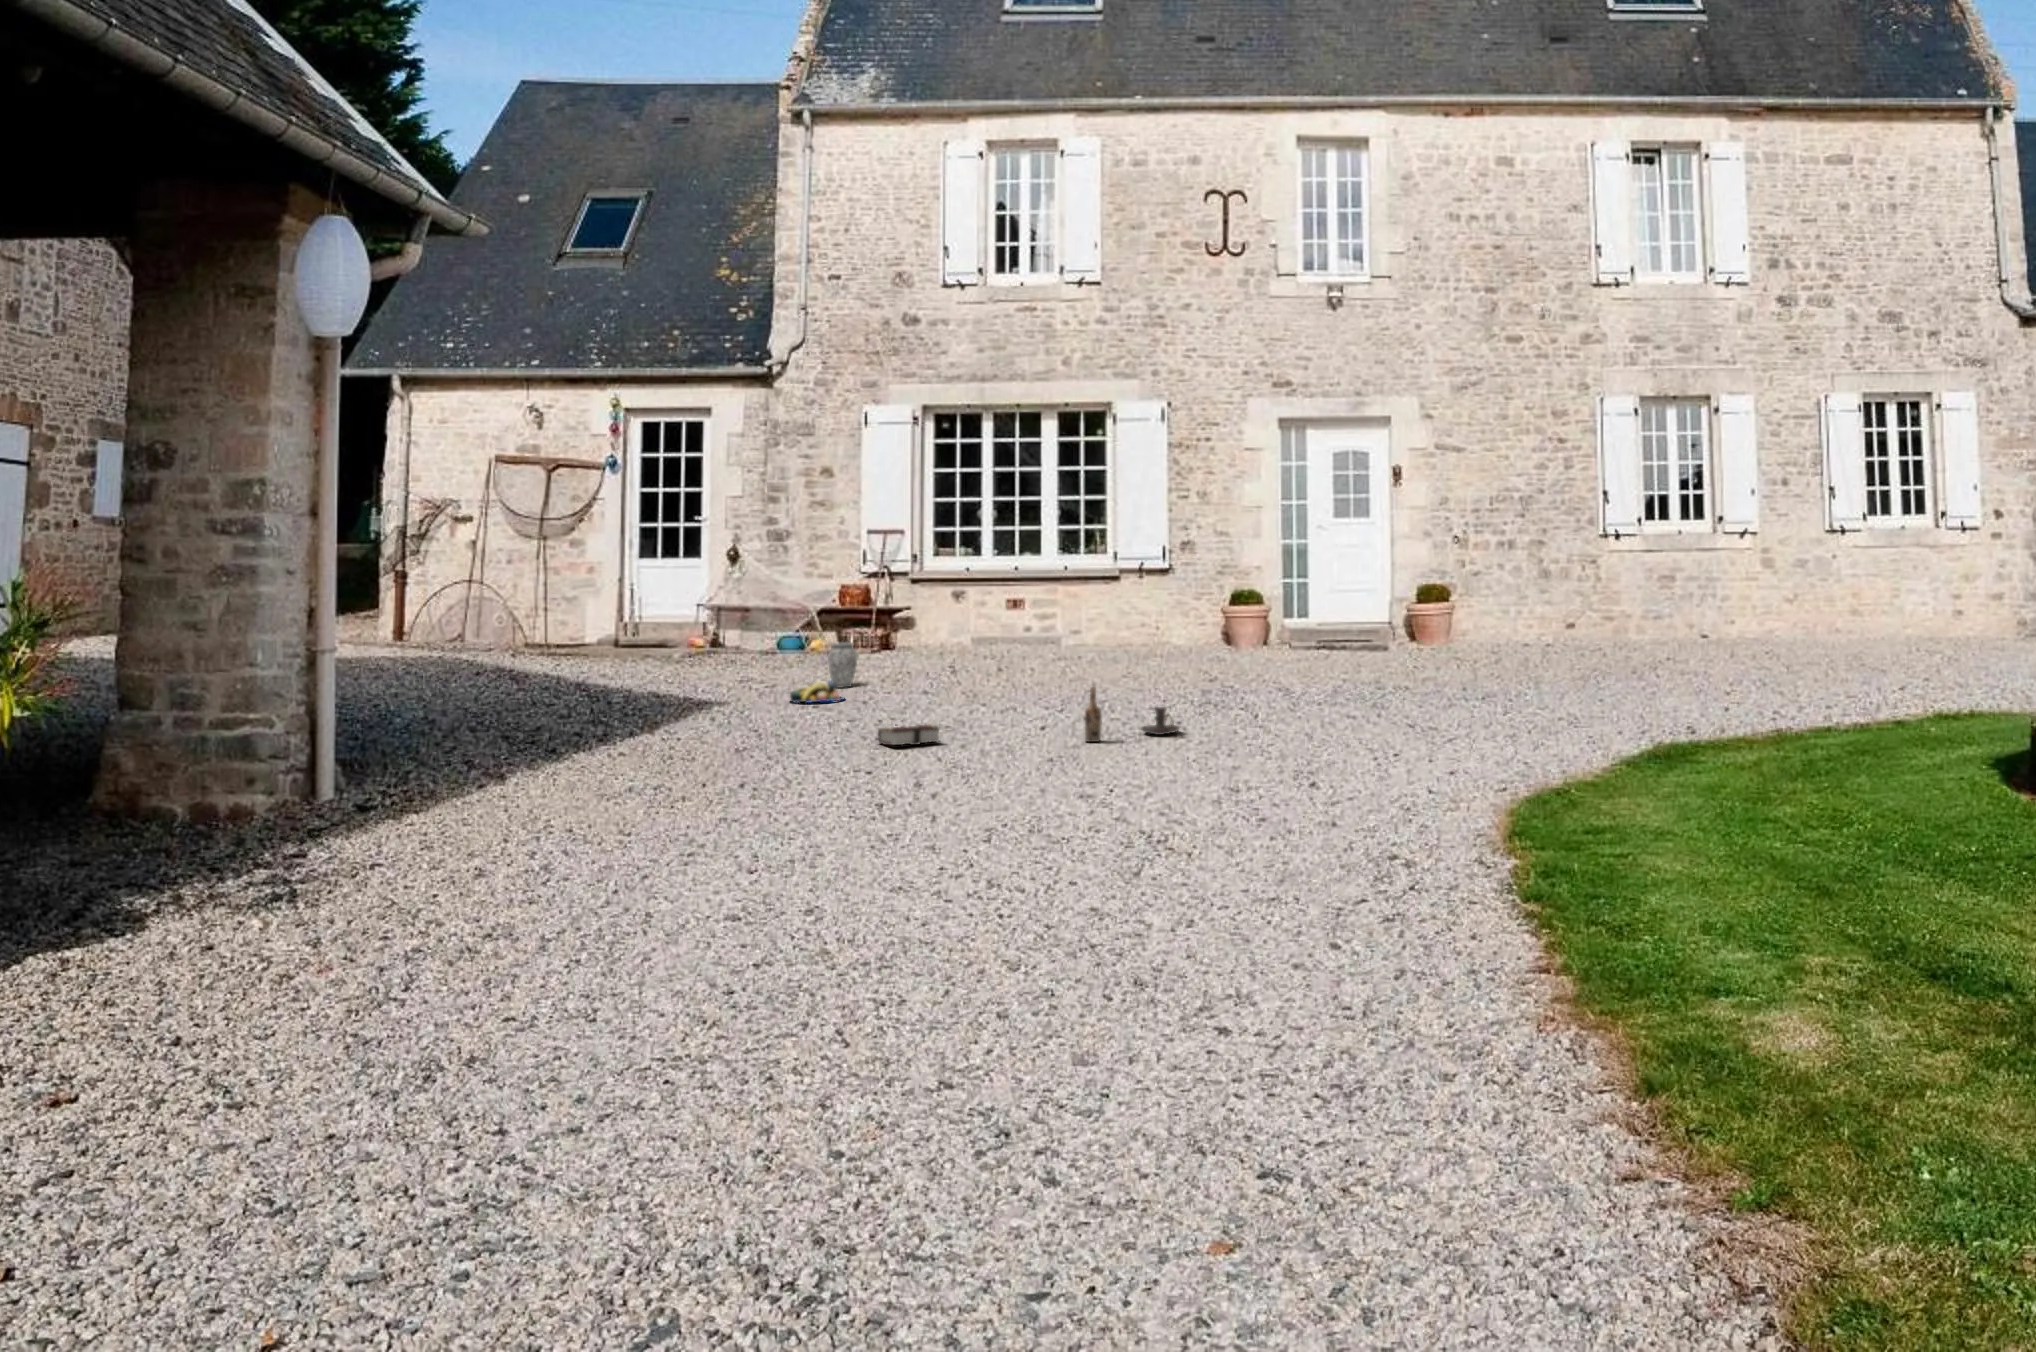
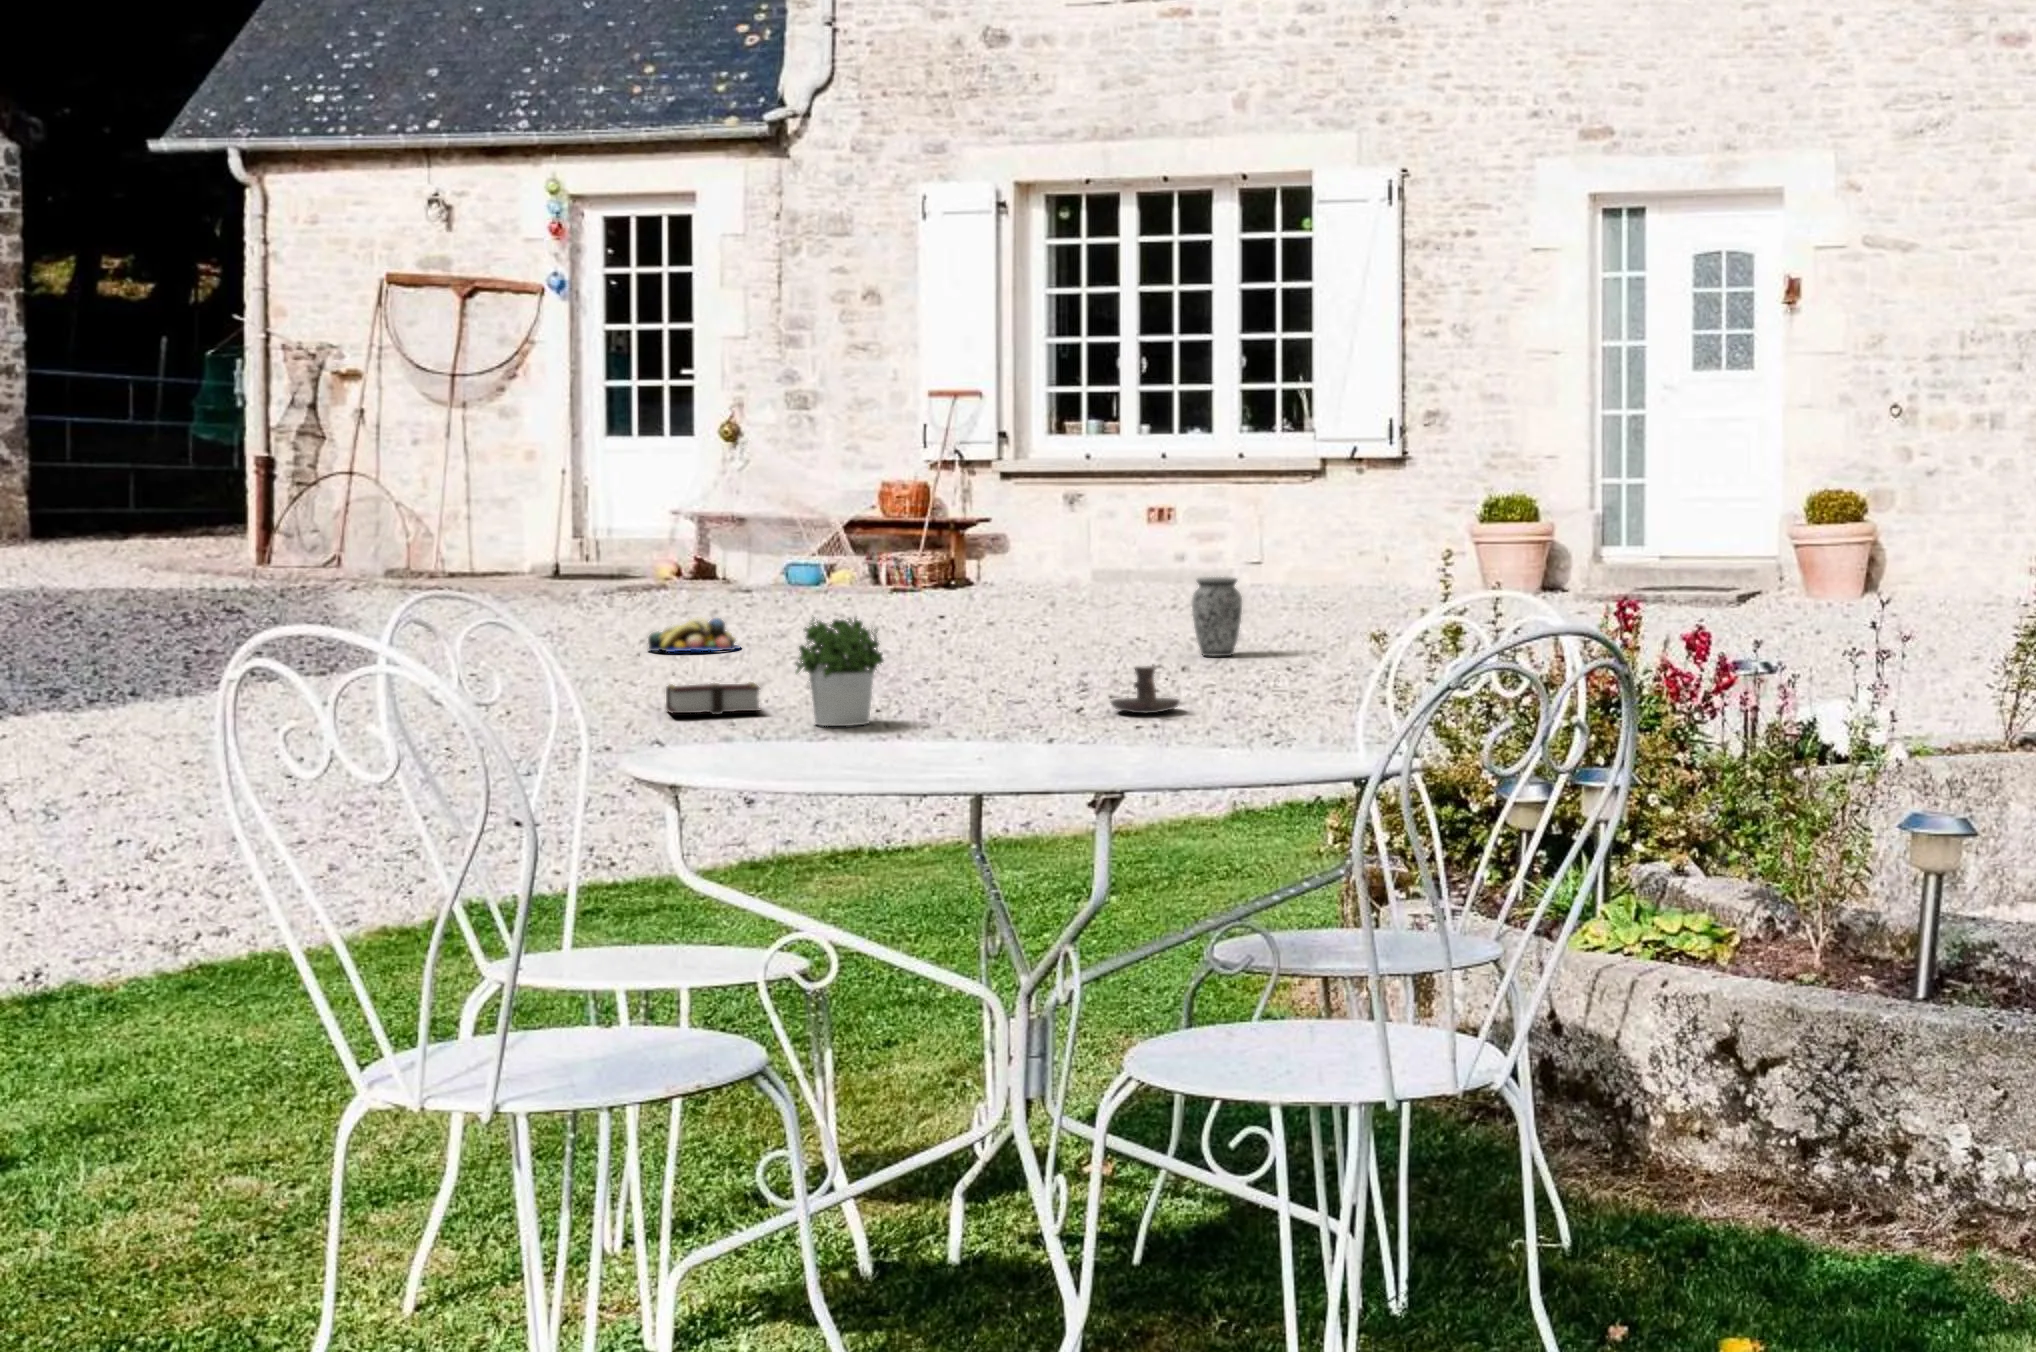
vase: present [828,642,858,688] -> present [1192,577,1242,656]
potted plant: none [972,684,1024,750] -> present [796,617,884,726]
wine bottle: present [1085,687,1102,742] -> none [997,626,1026,720]

